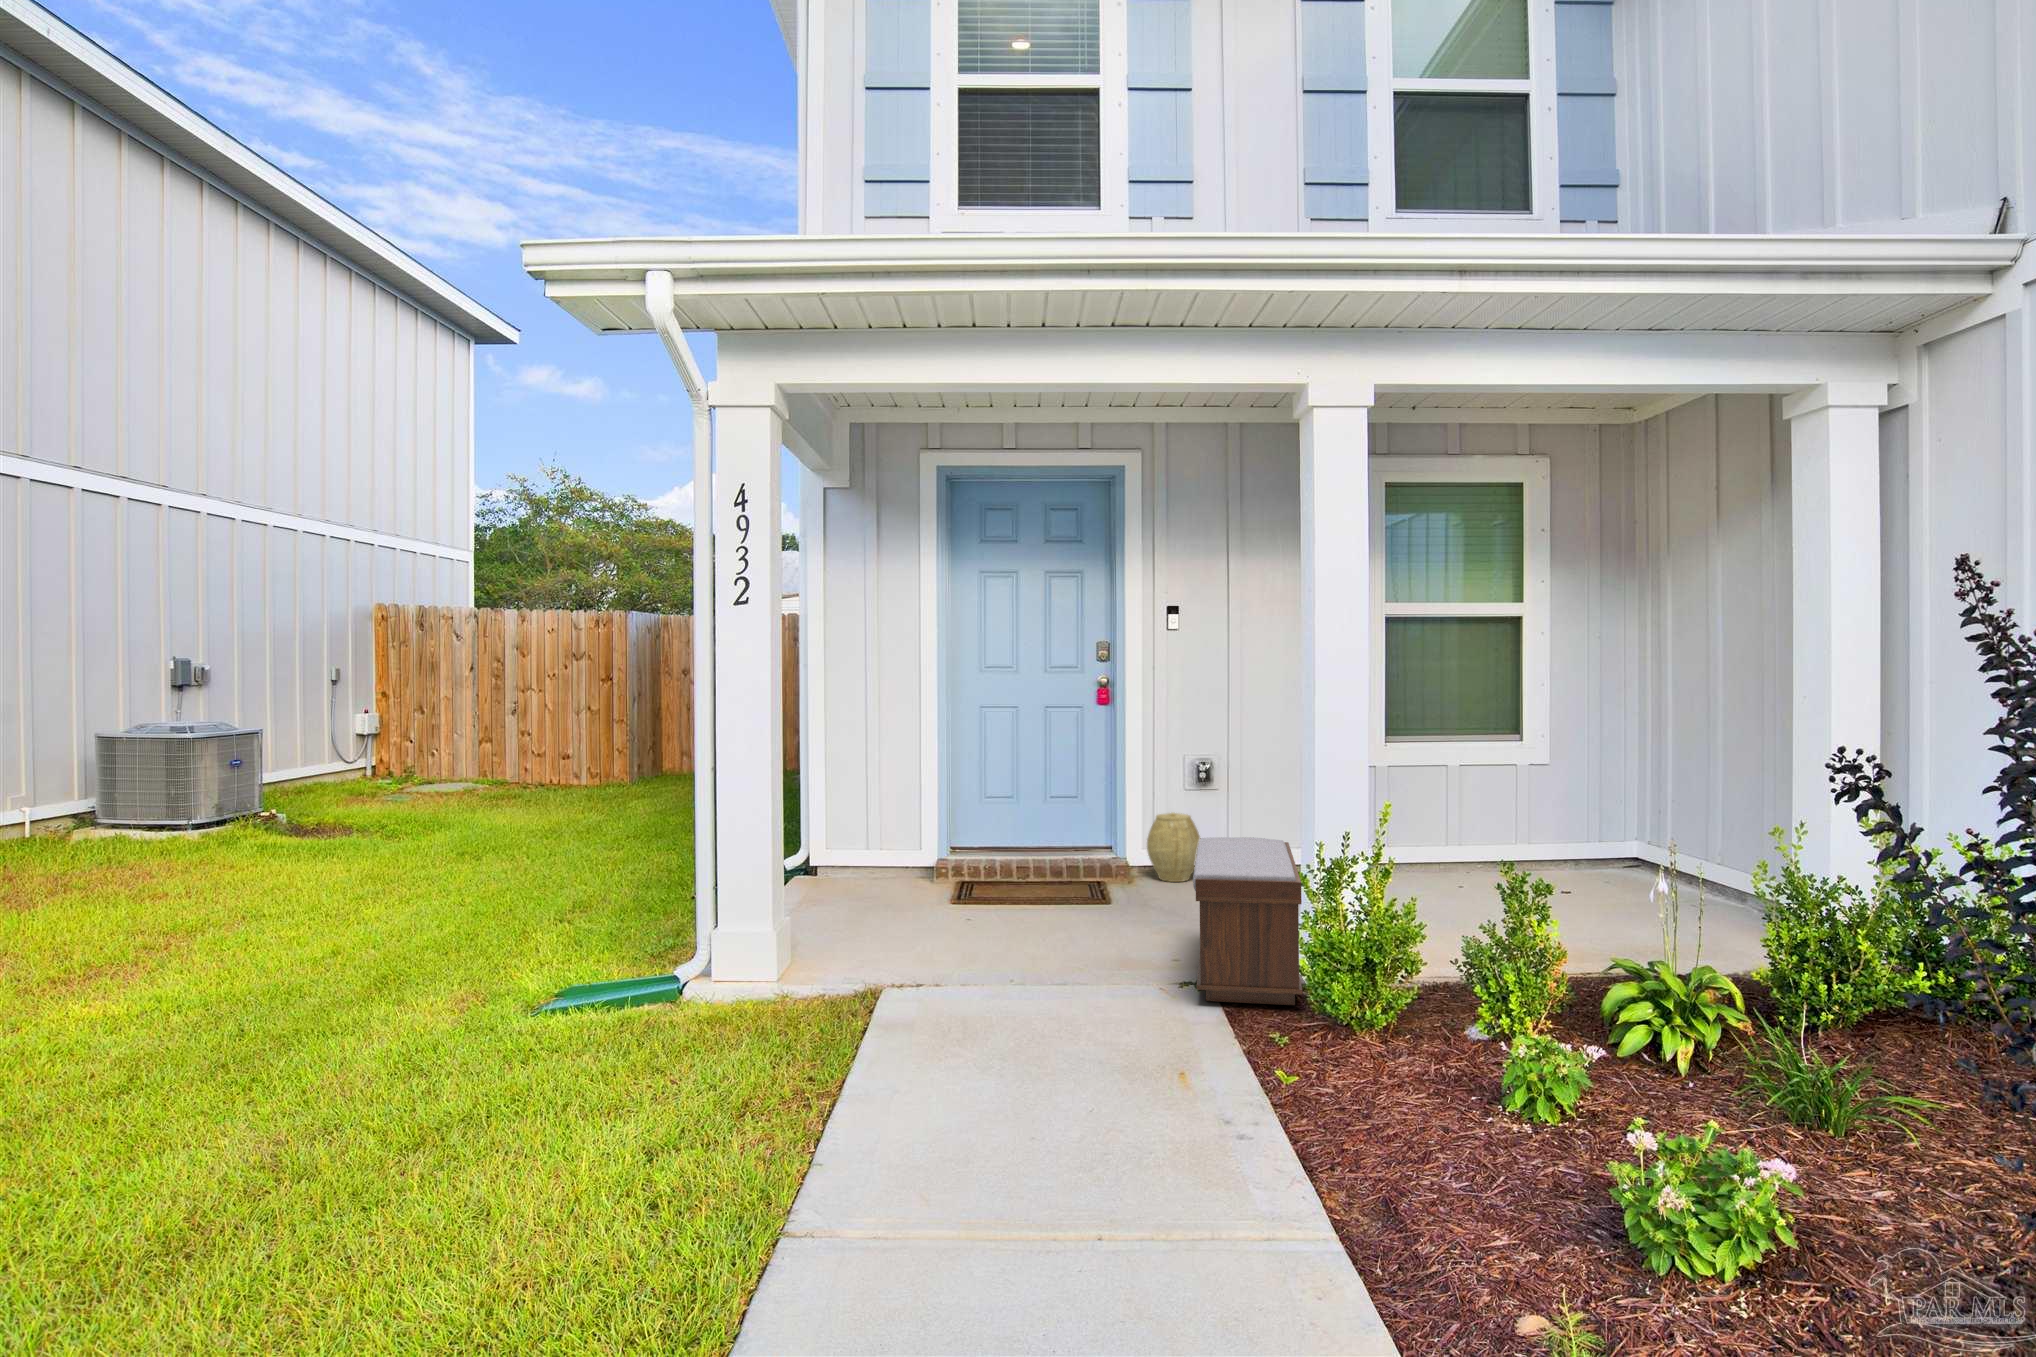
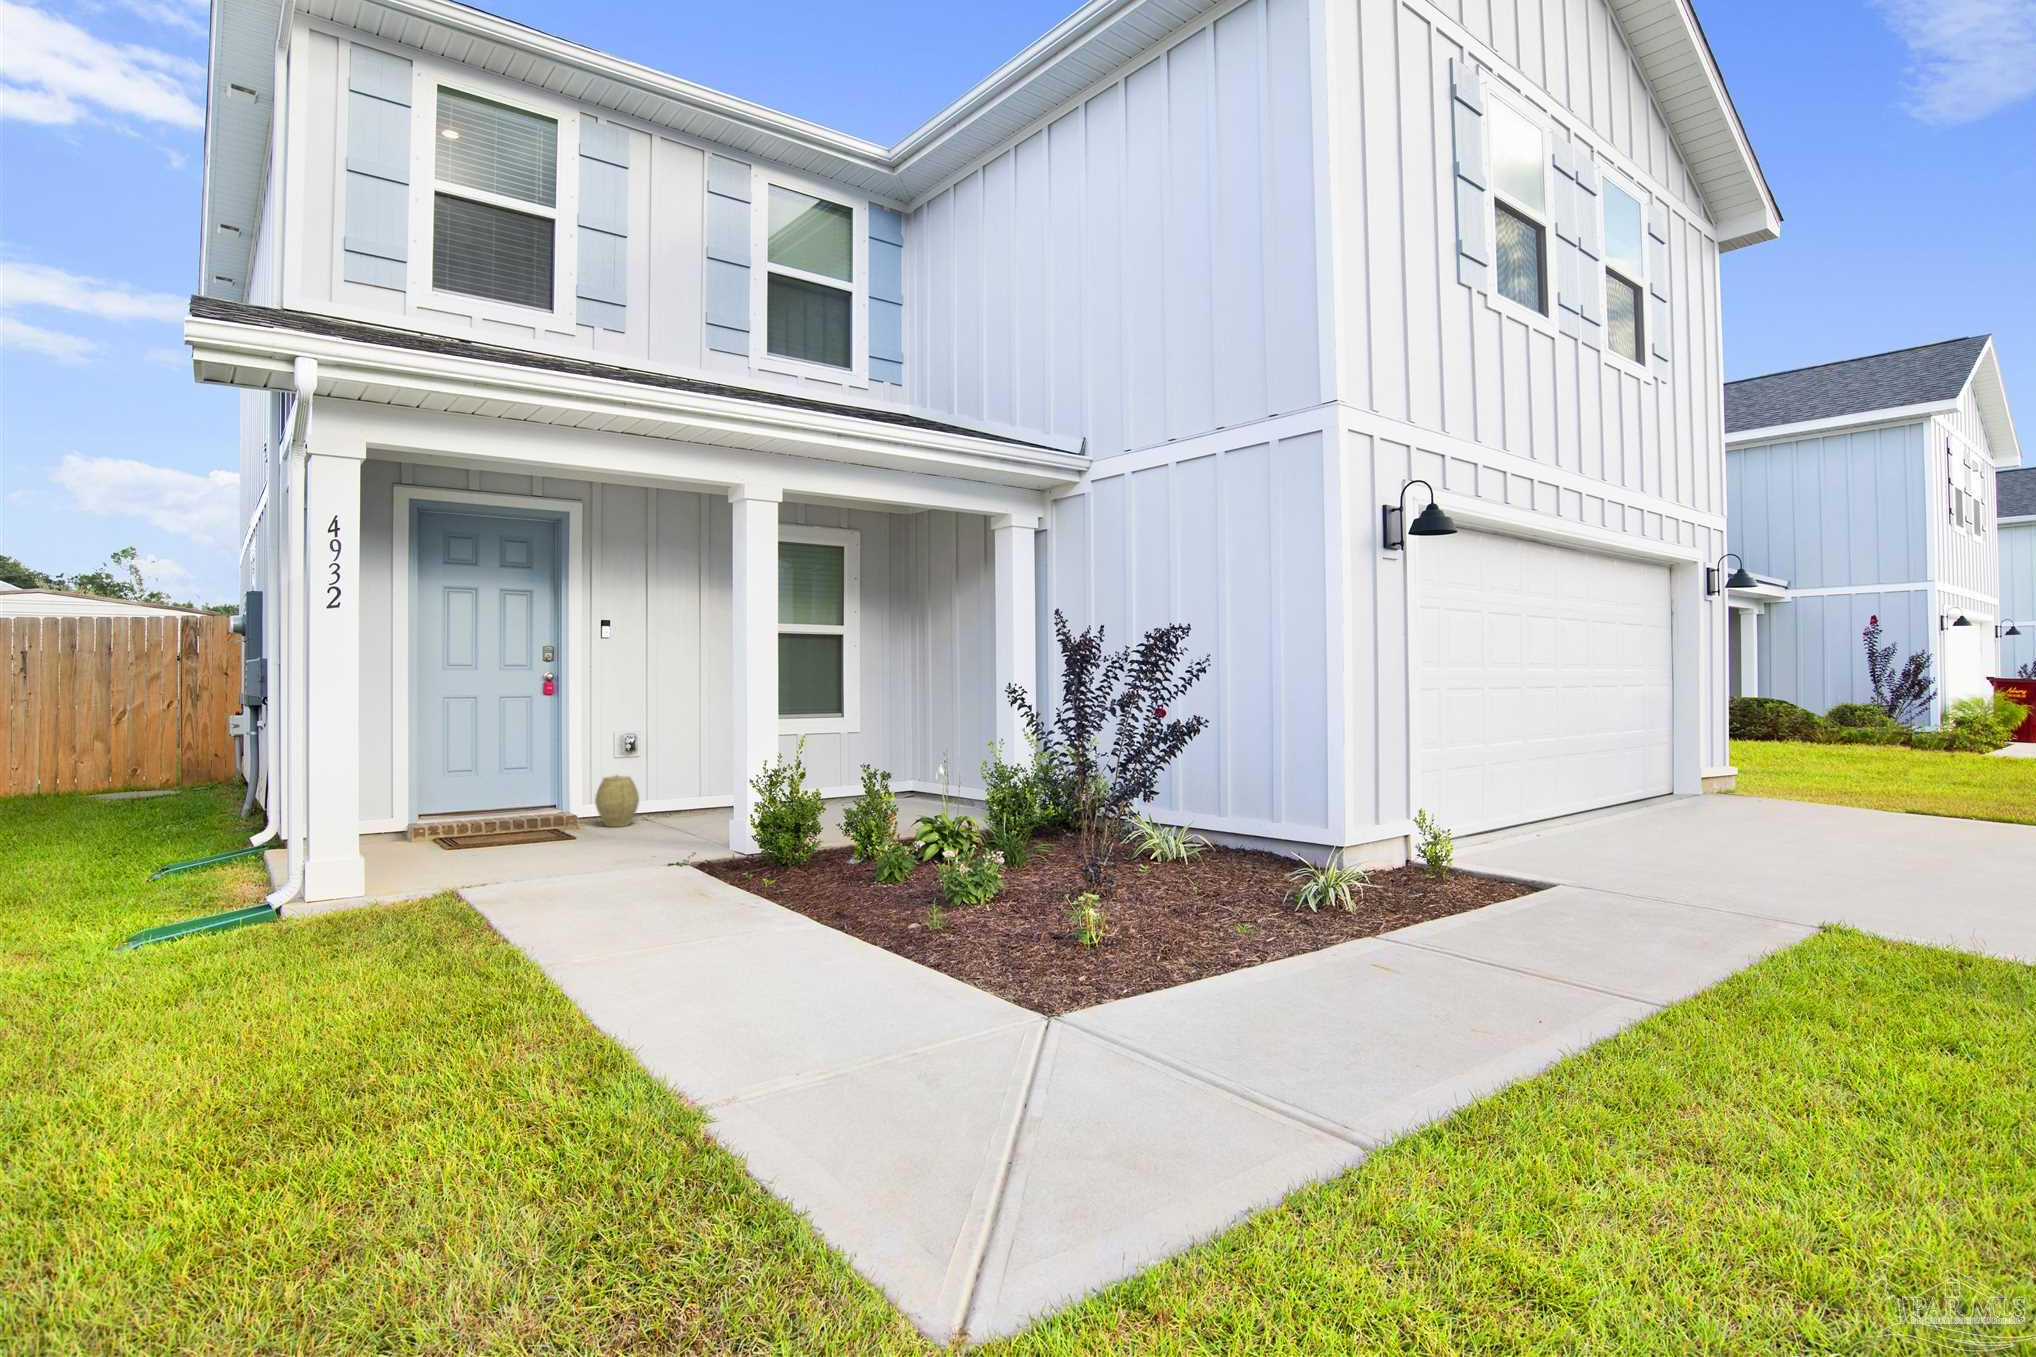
bench: present [1193,837,1302,1005] -> none [670,775,759,871]

